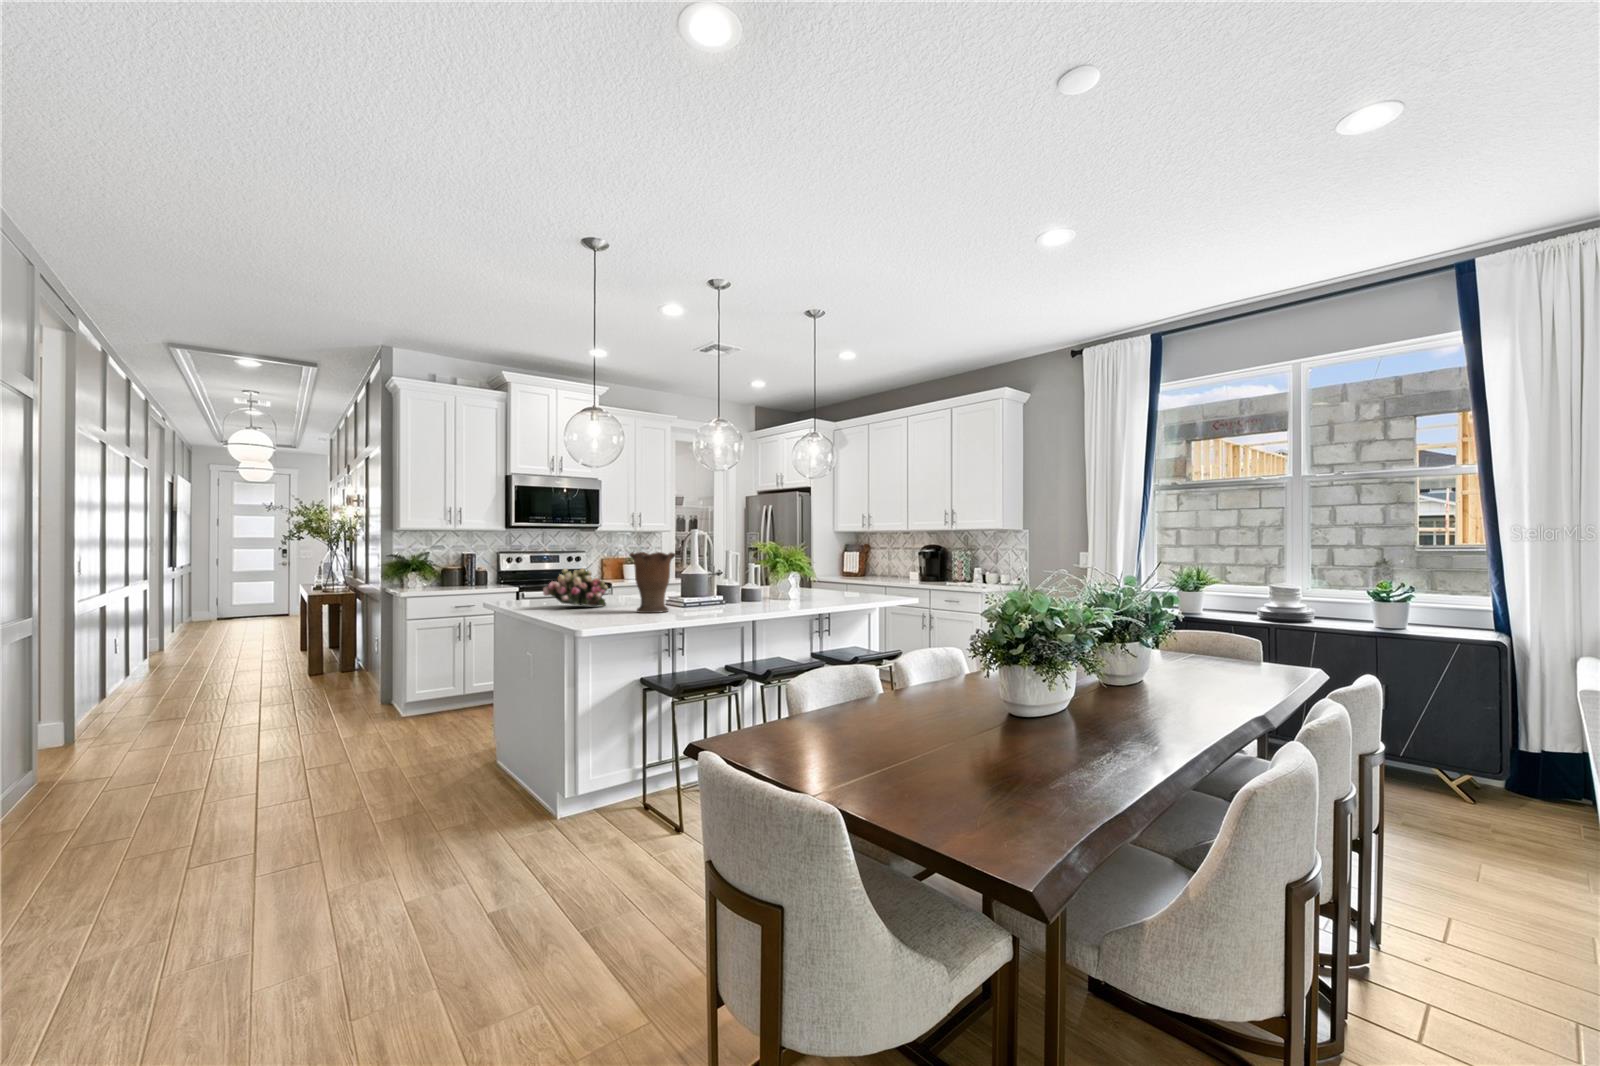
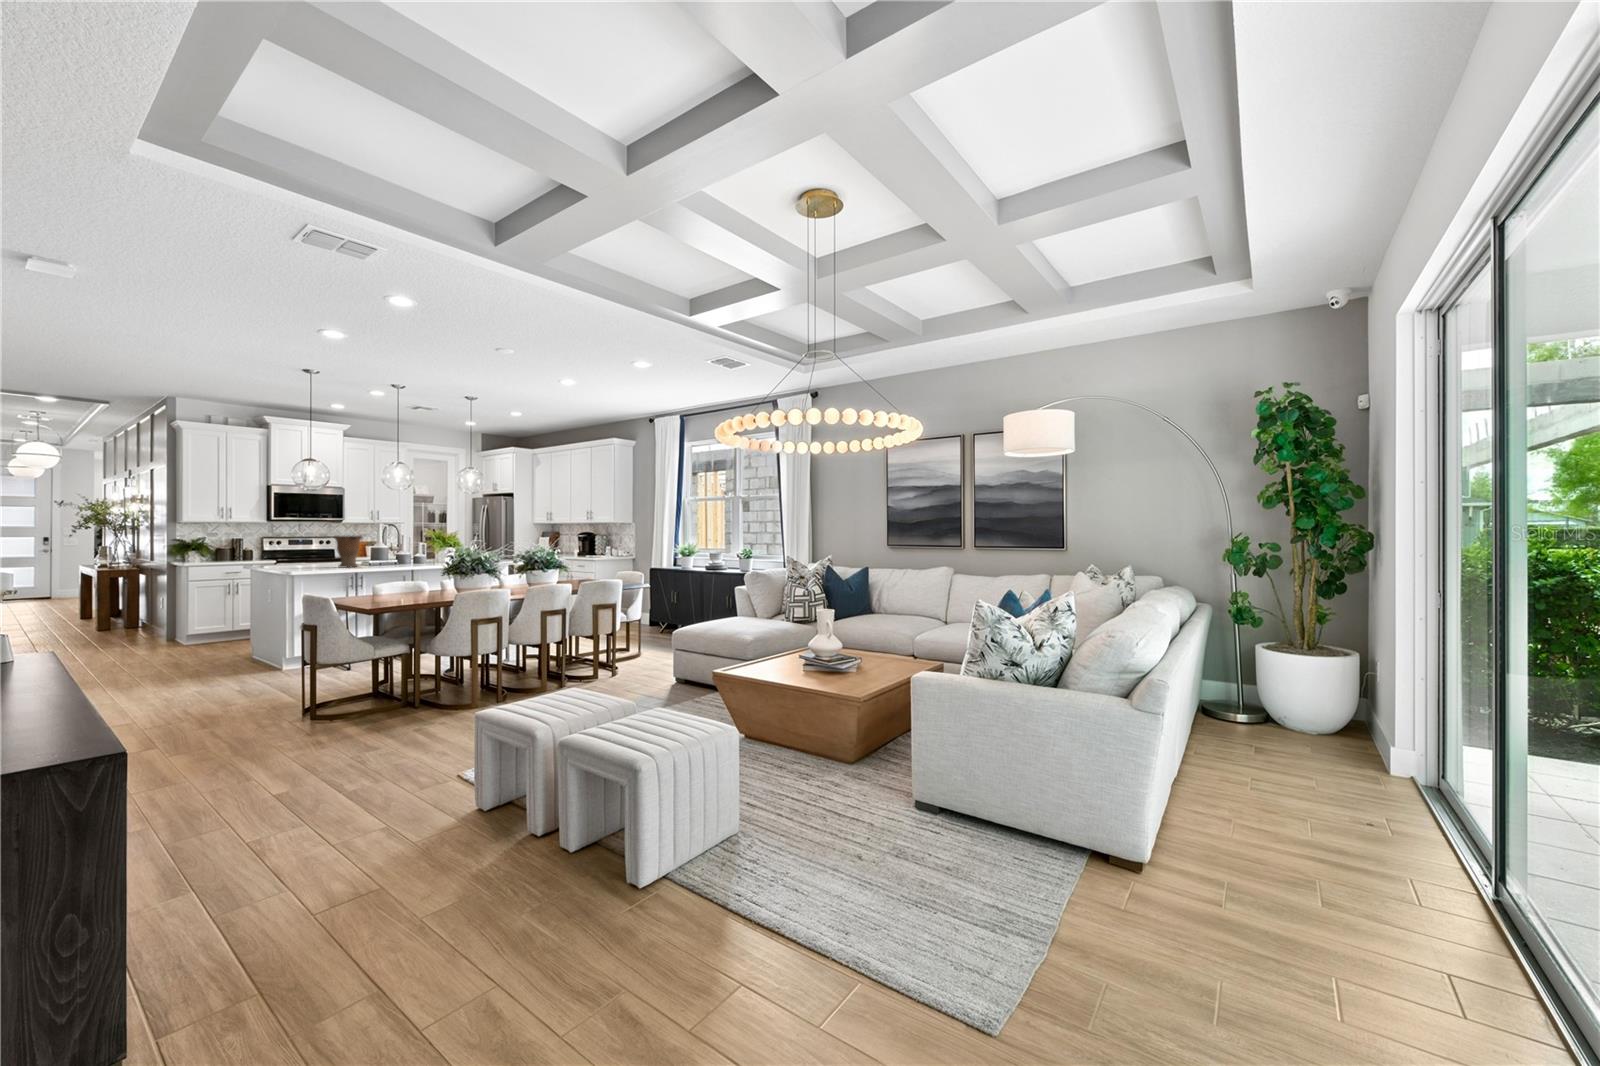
flower arrangement: present [543,568,608,606] -> none [282,545,327,566]

